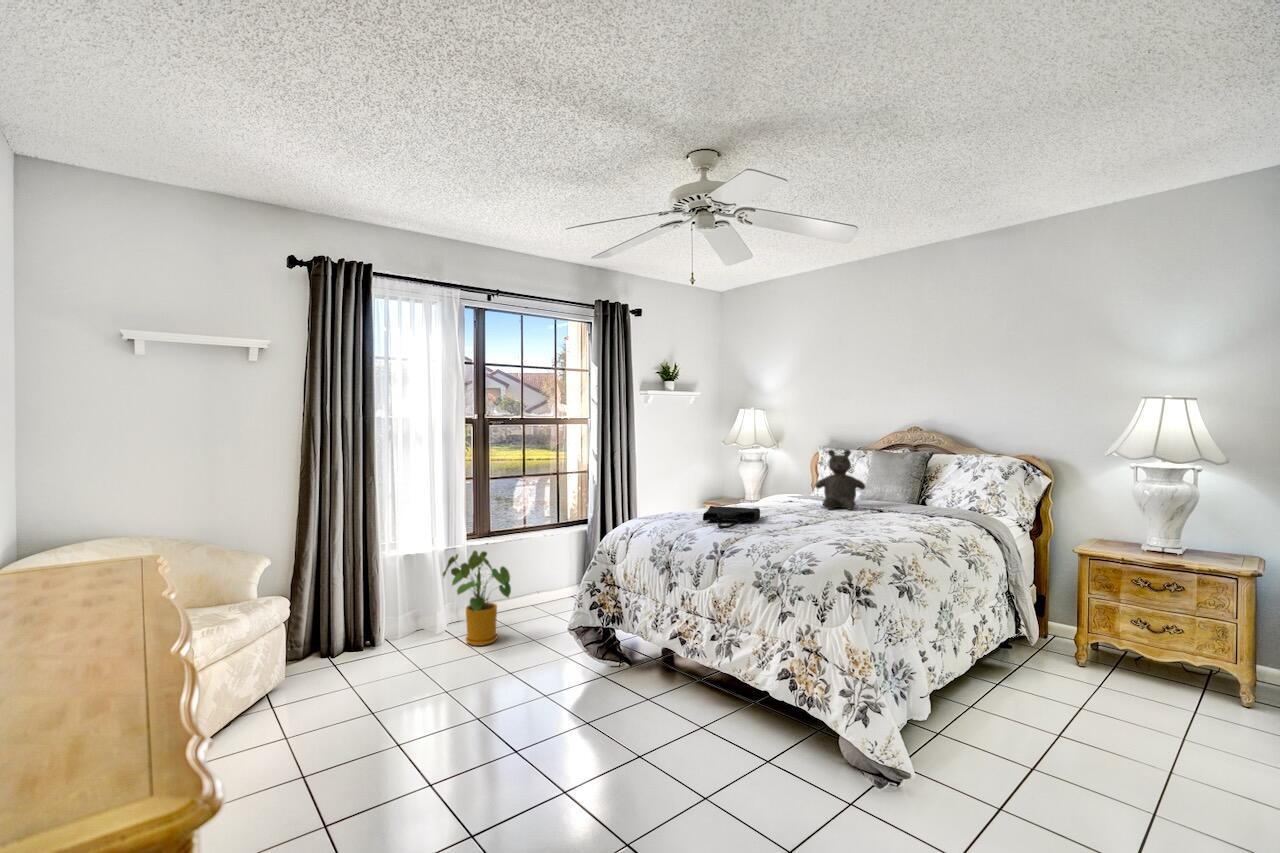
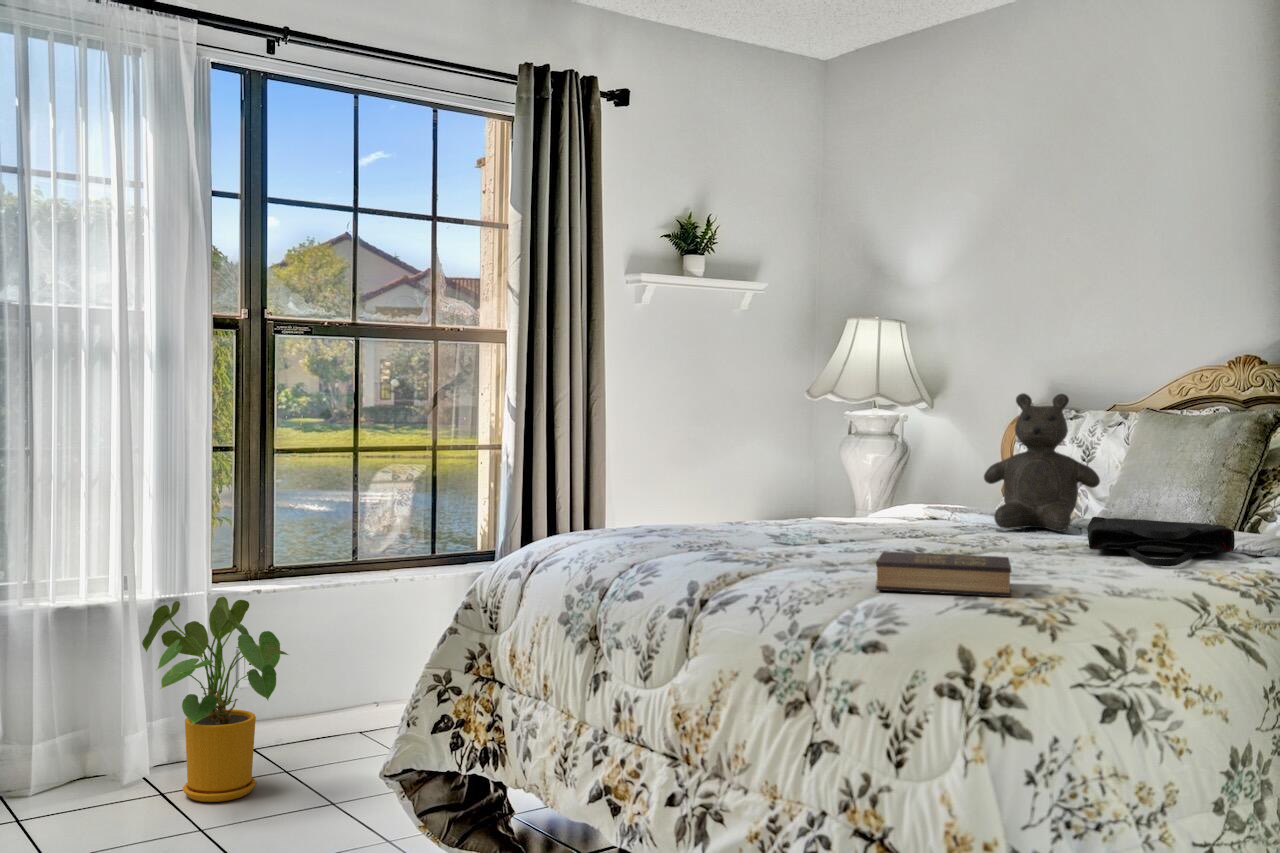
tote bag: present [703,506,760,528] -> present [1087,517,1235,566]
hardback book: none [799,529,857,549] -> present [876,551,1011,597]

